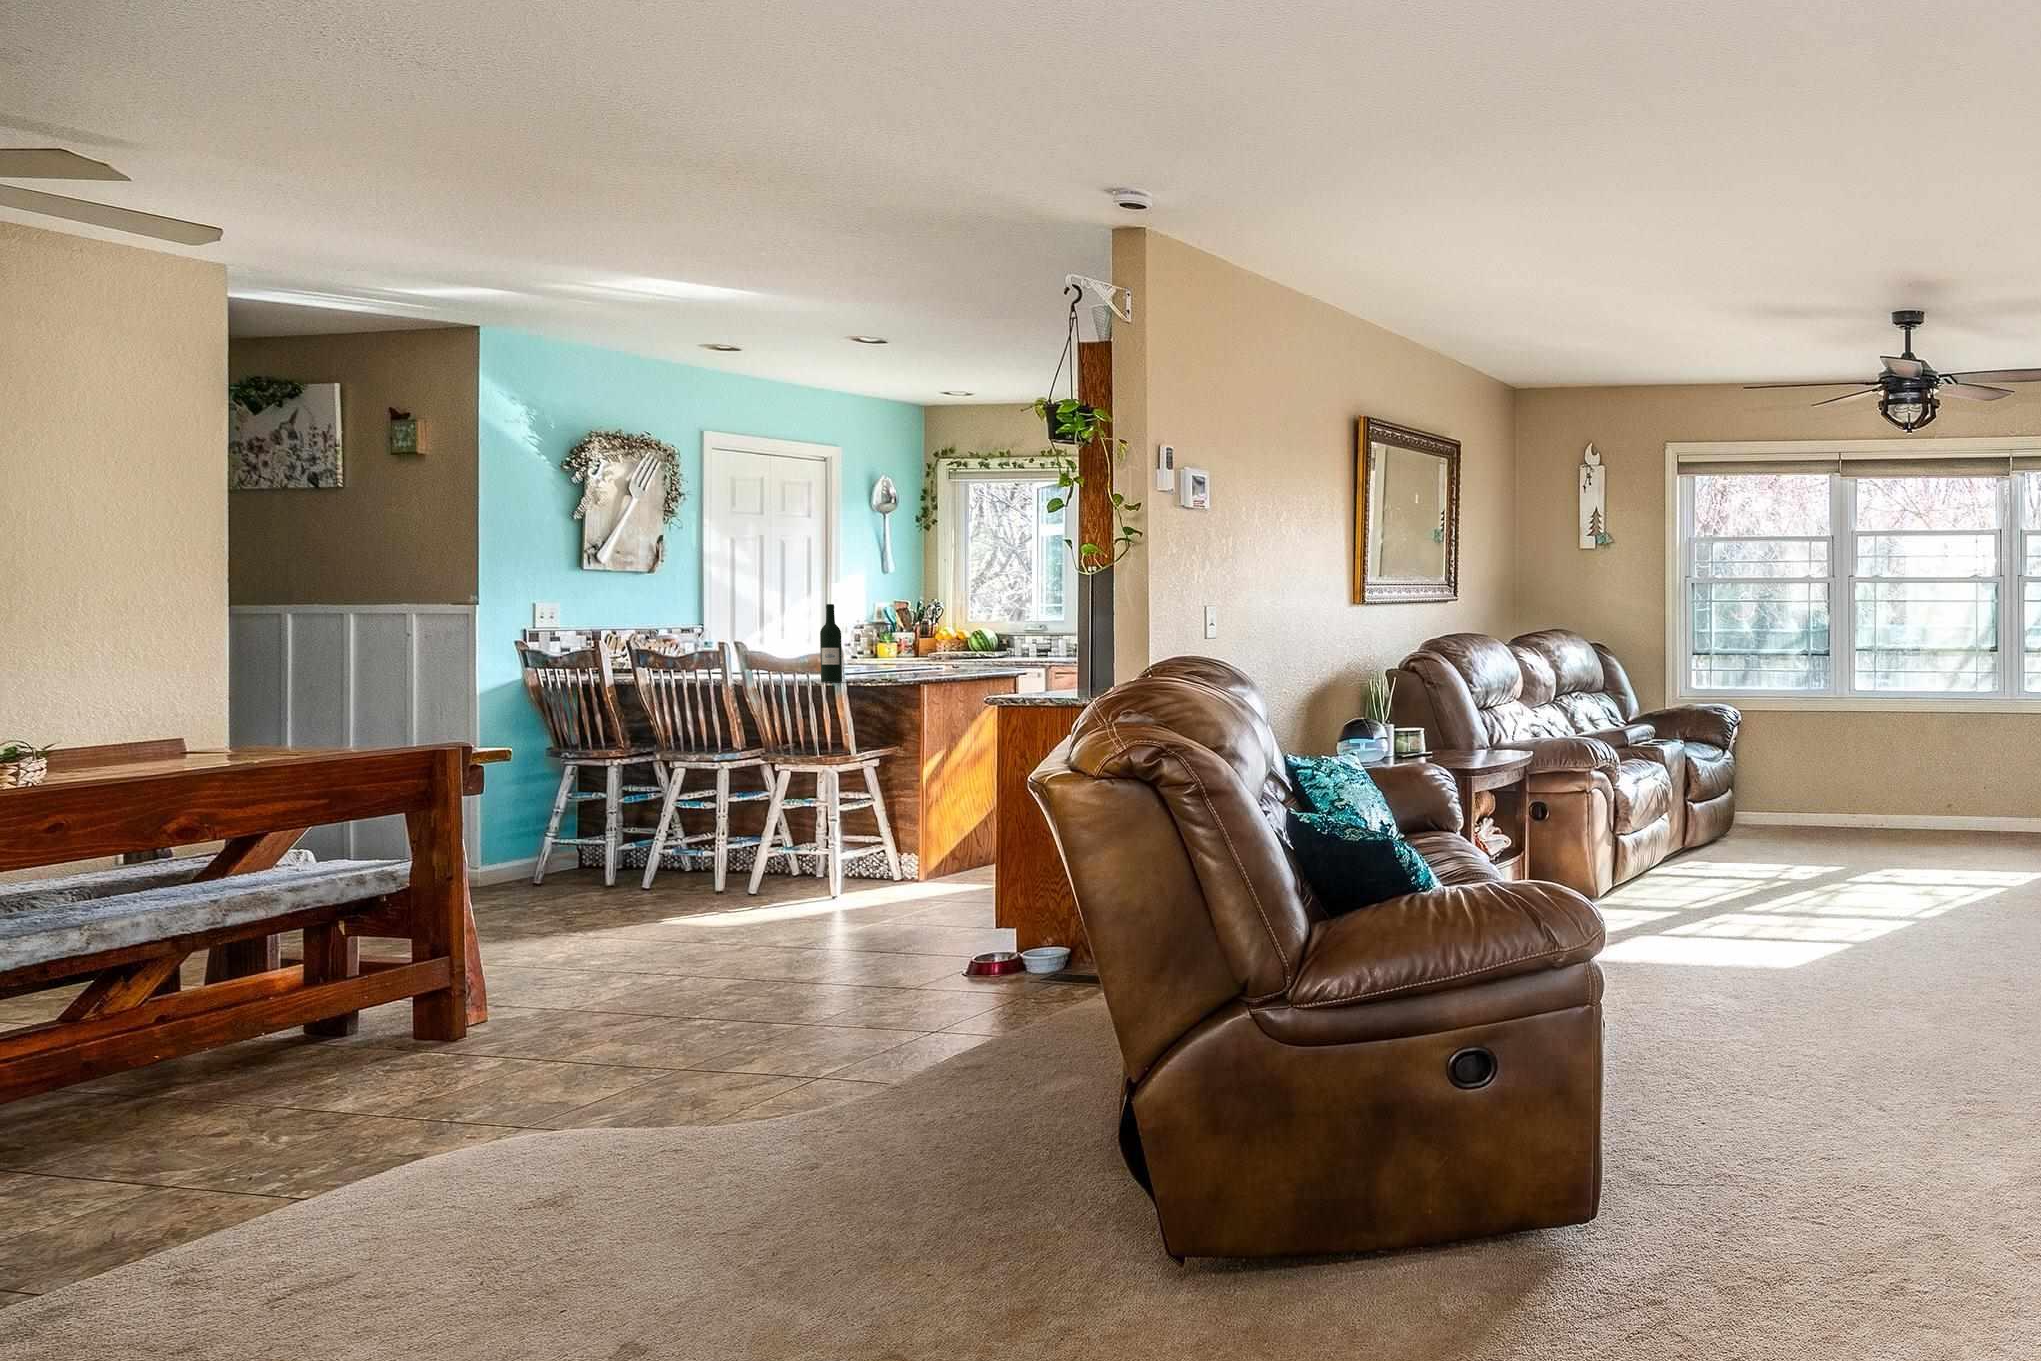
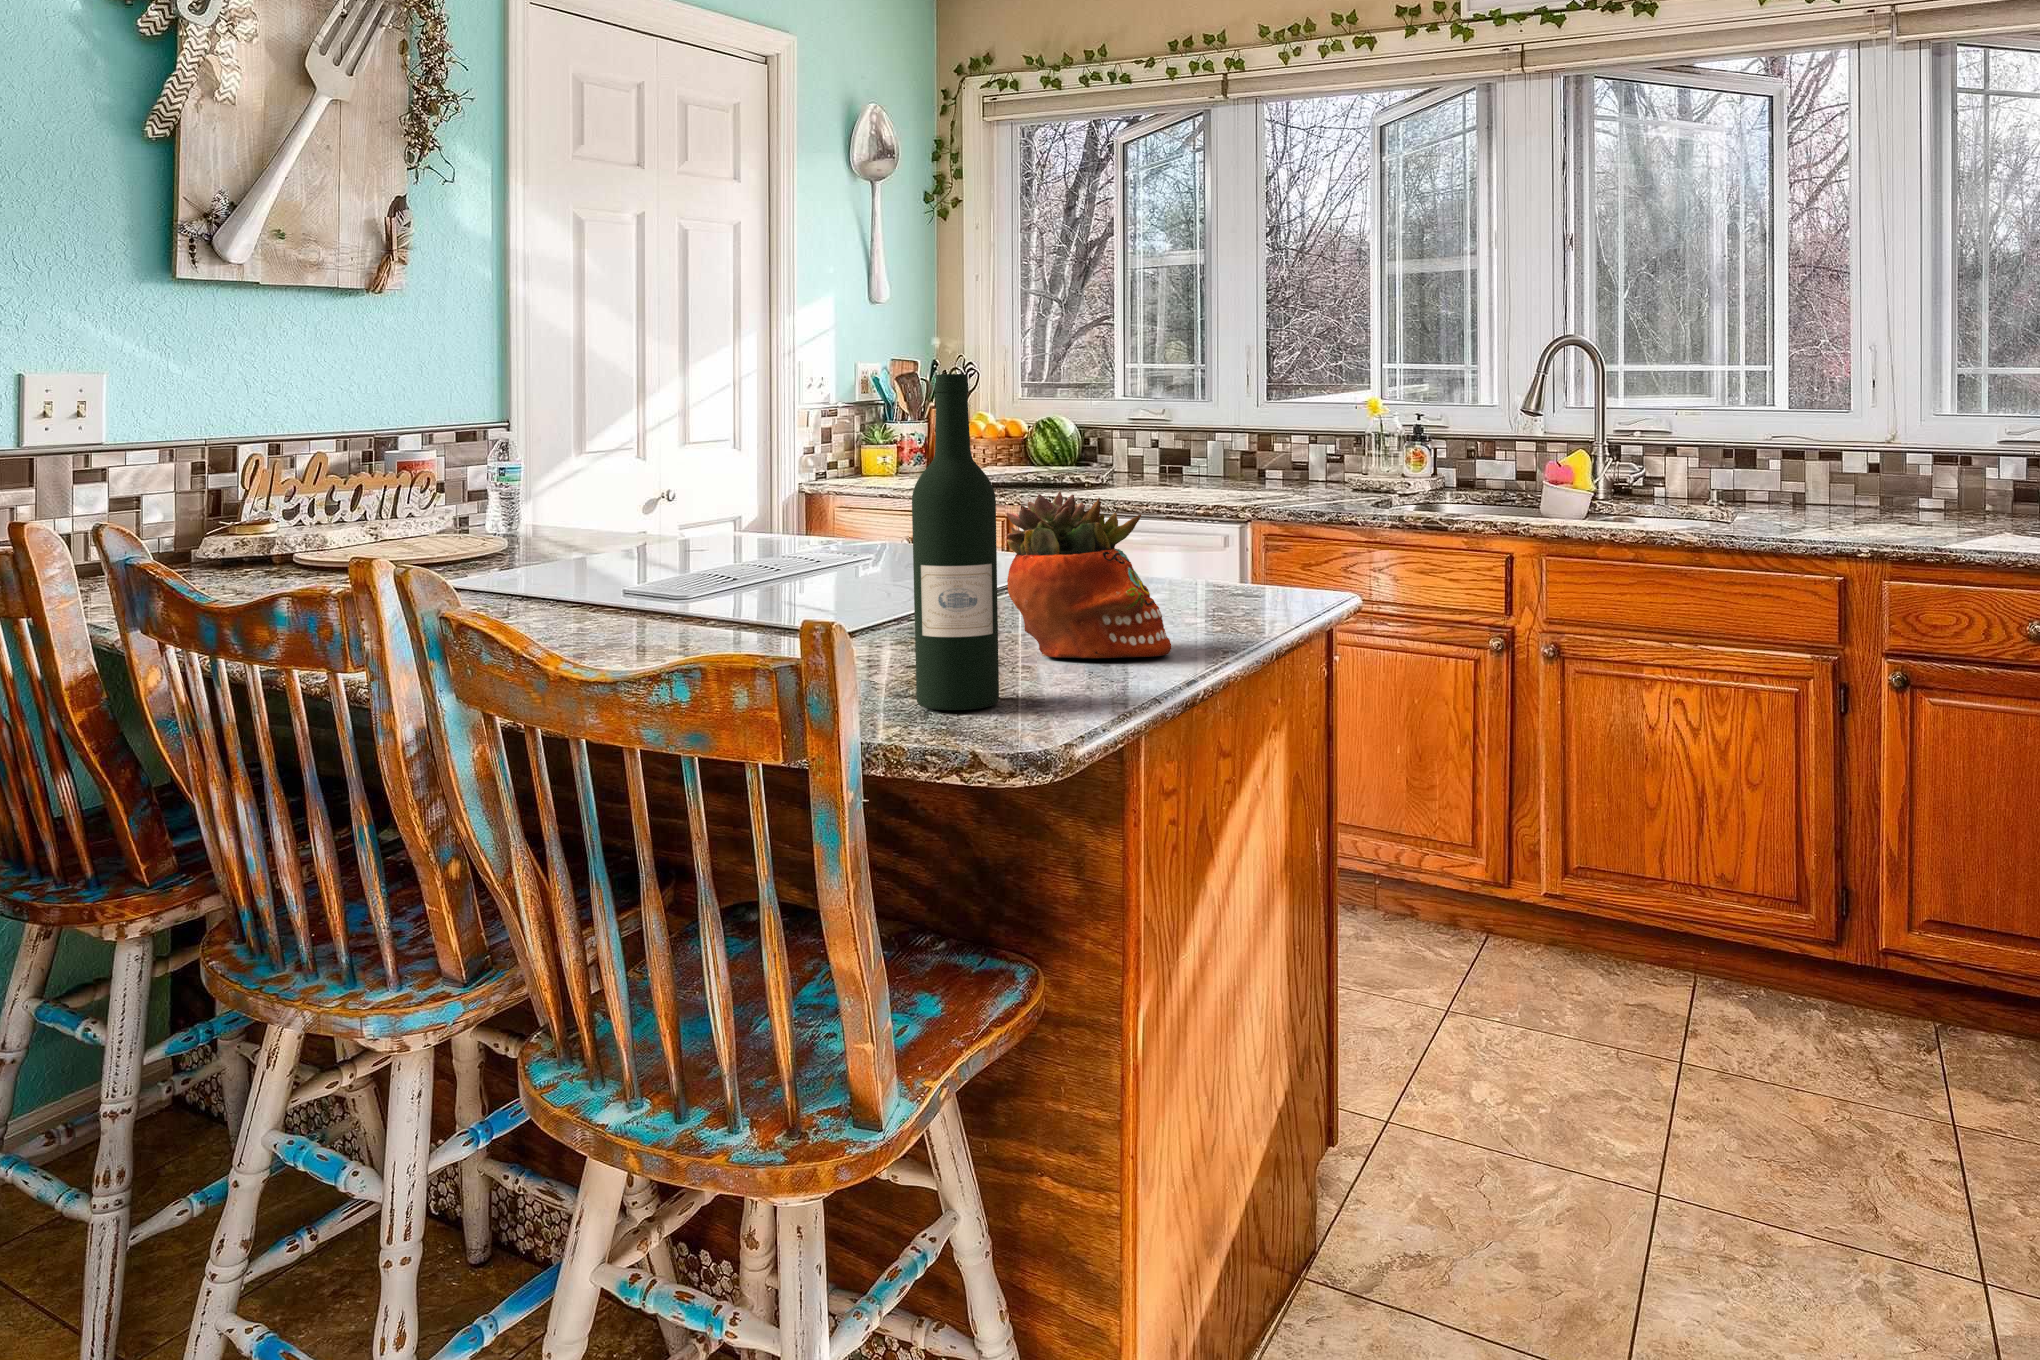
succulent planter: none [855,636,901,679] -> present [1006,491,1171,658]

